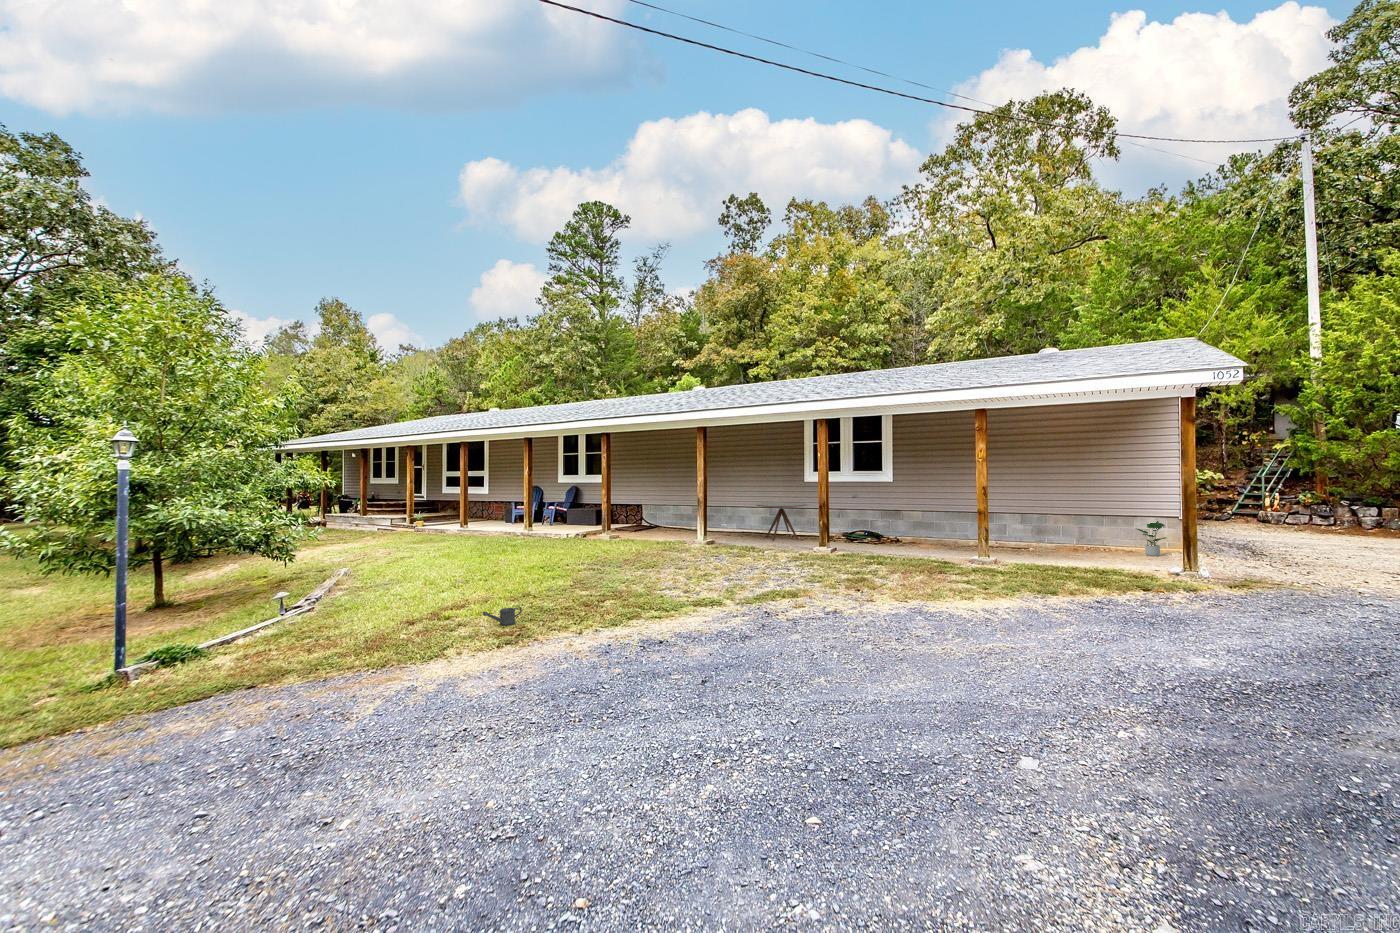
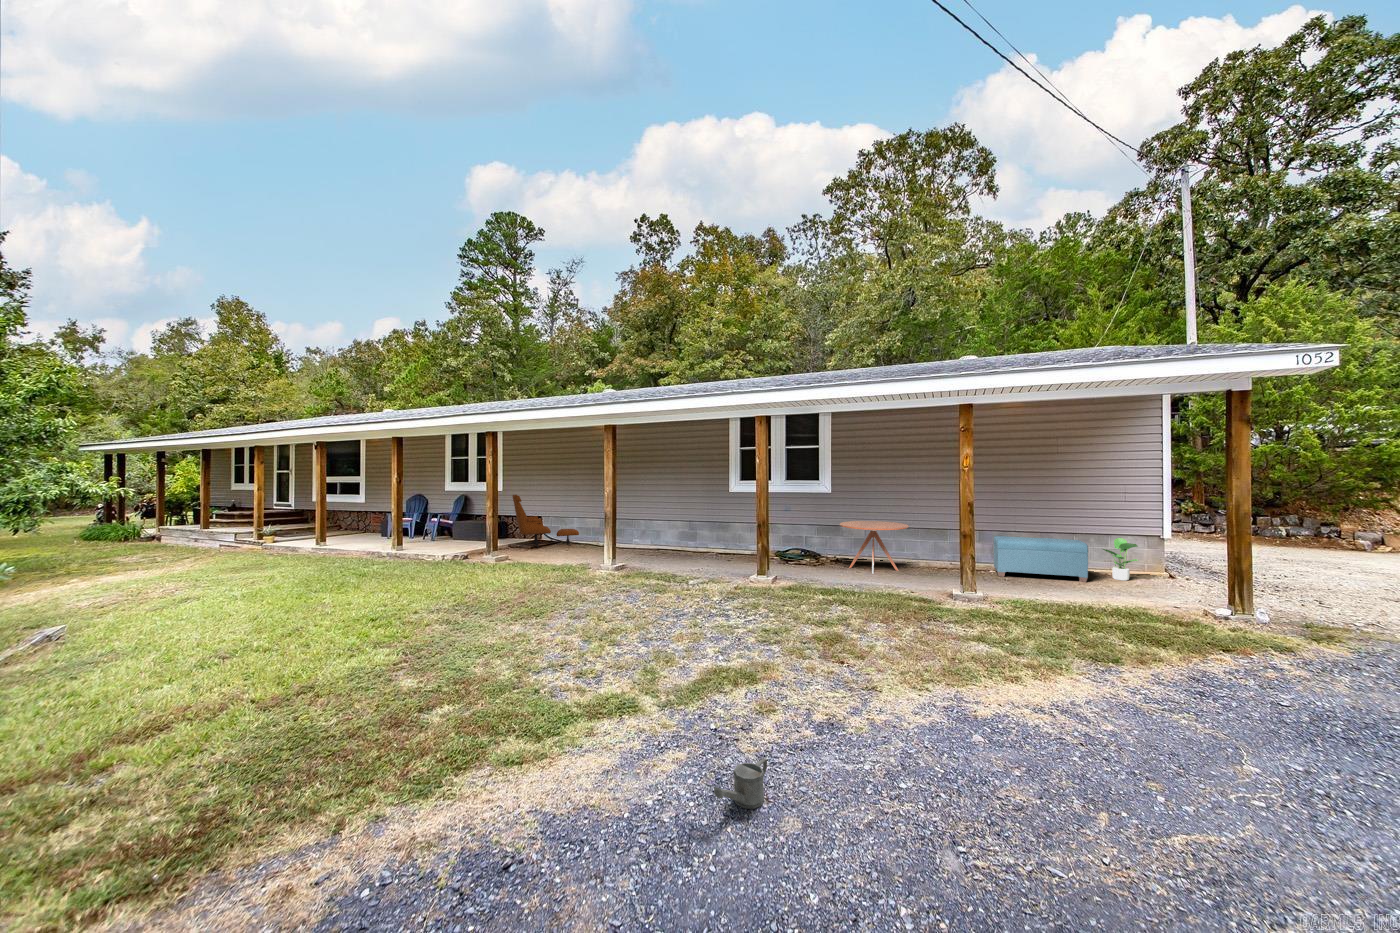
lounge chair: none [617,485,674,531] -> present [513,495,579,548]
round table: present [756,502,807,541] -> present [839,521,909,574]
bench: none [1038,518,1117,557] -> present [994,536,1088,582]
watering can: present [483,607,522,626] -> present [714,758,767,809]

